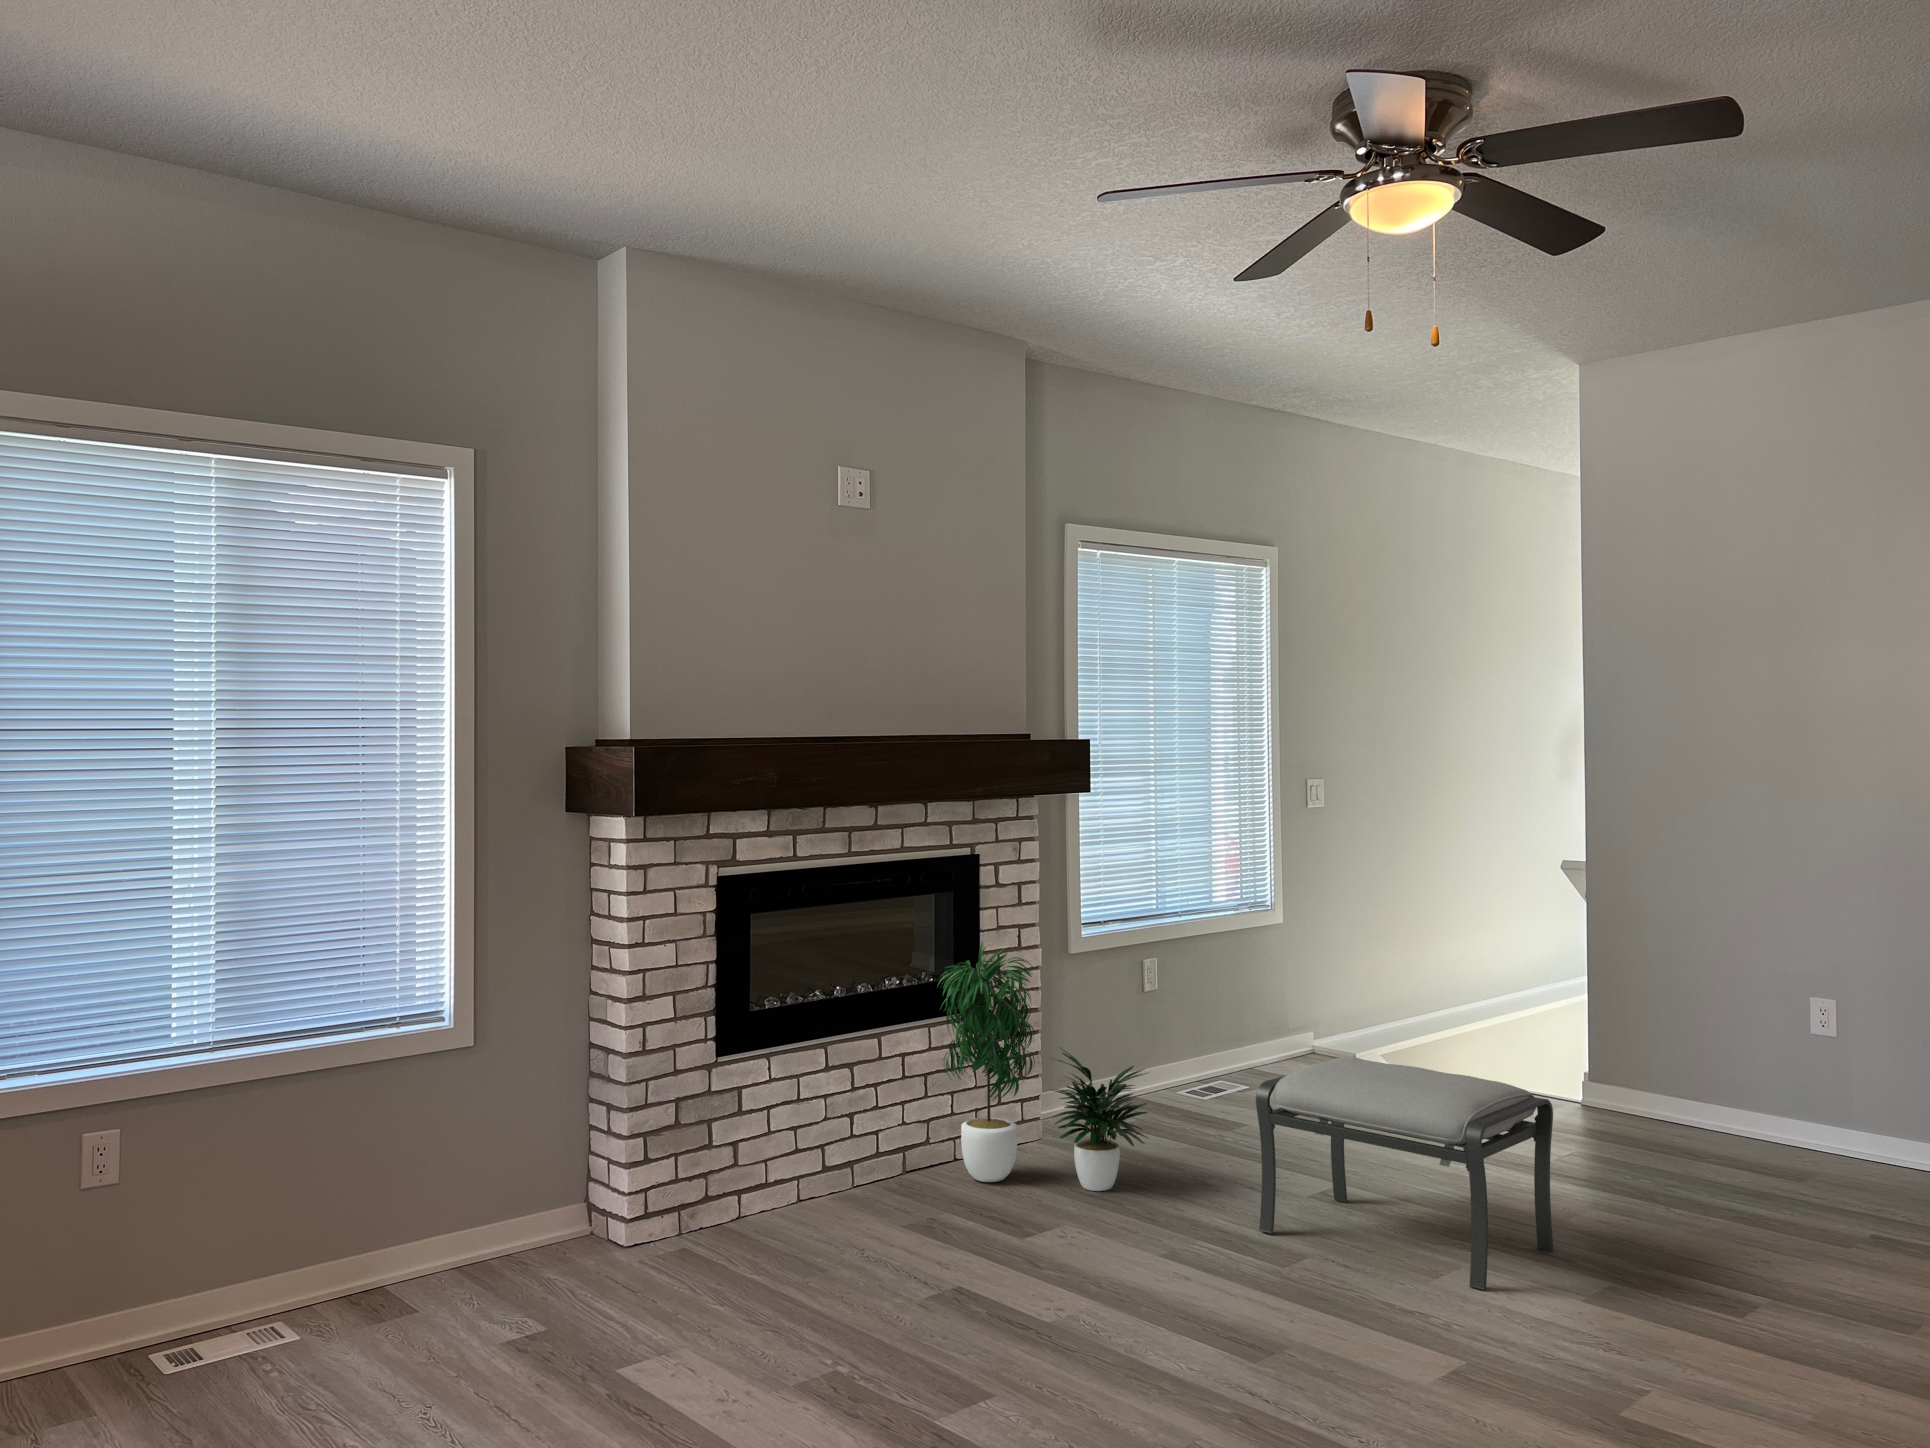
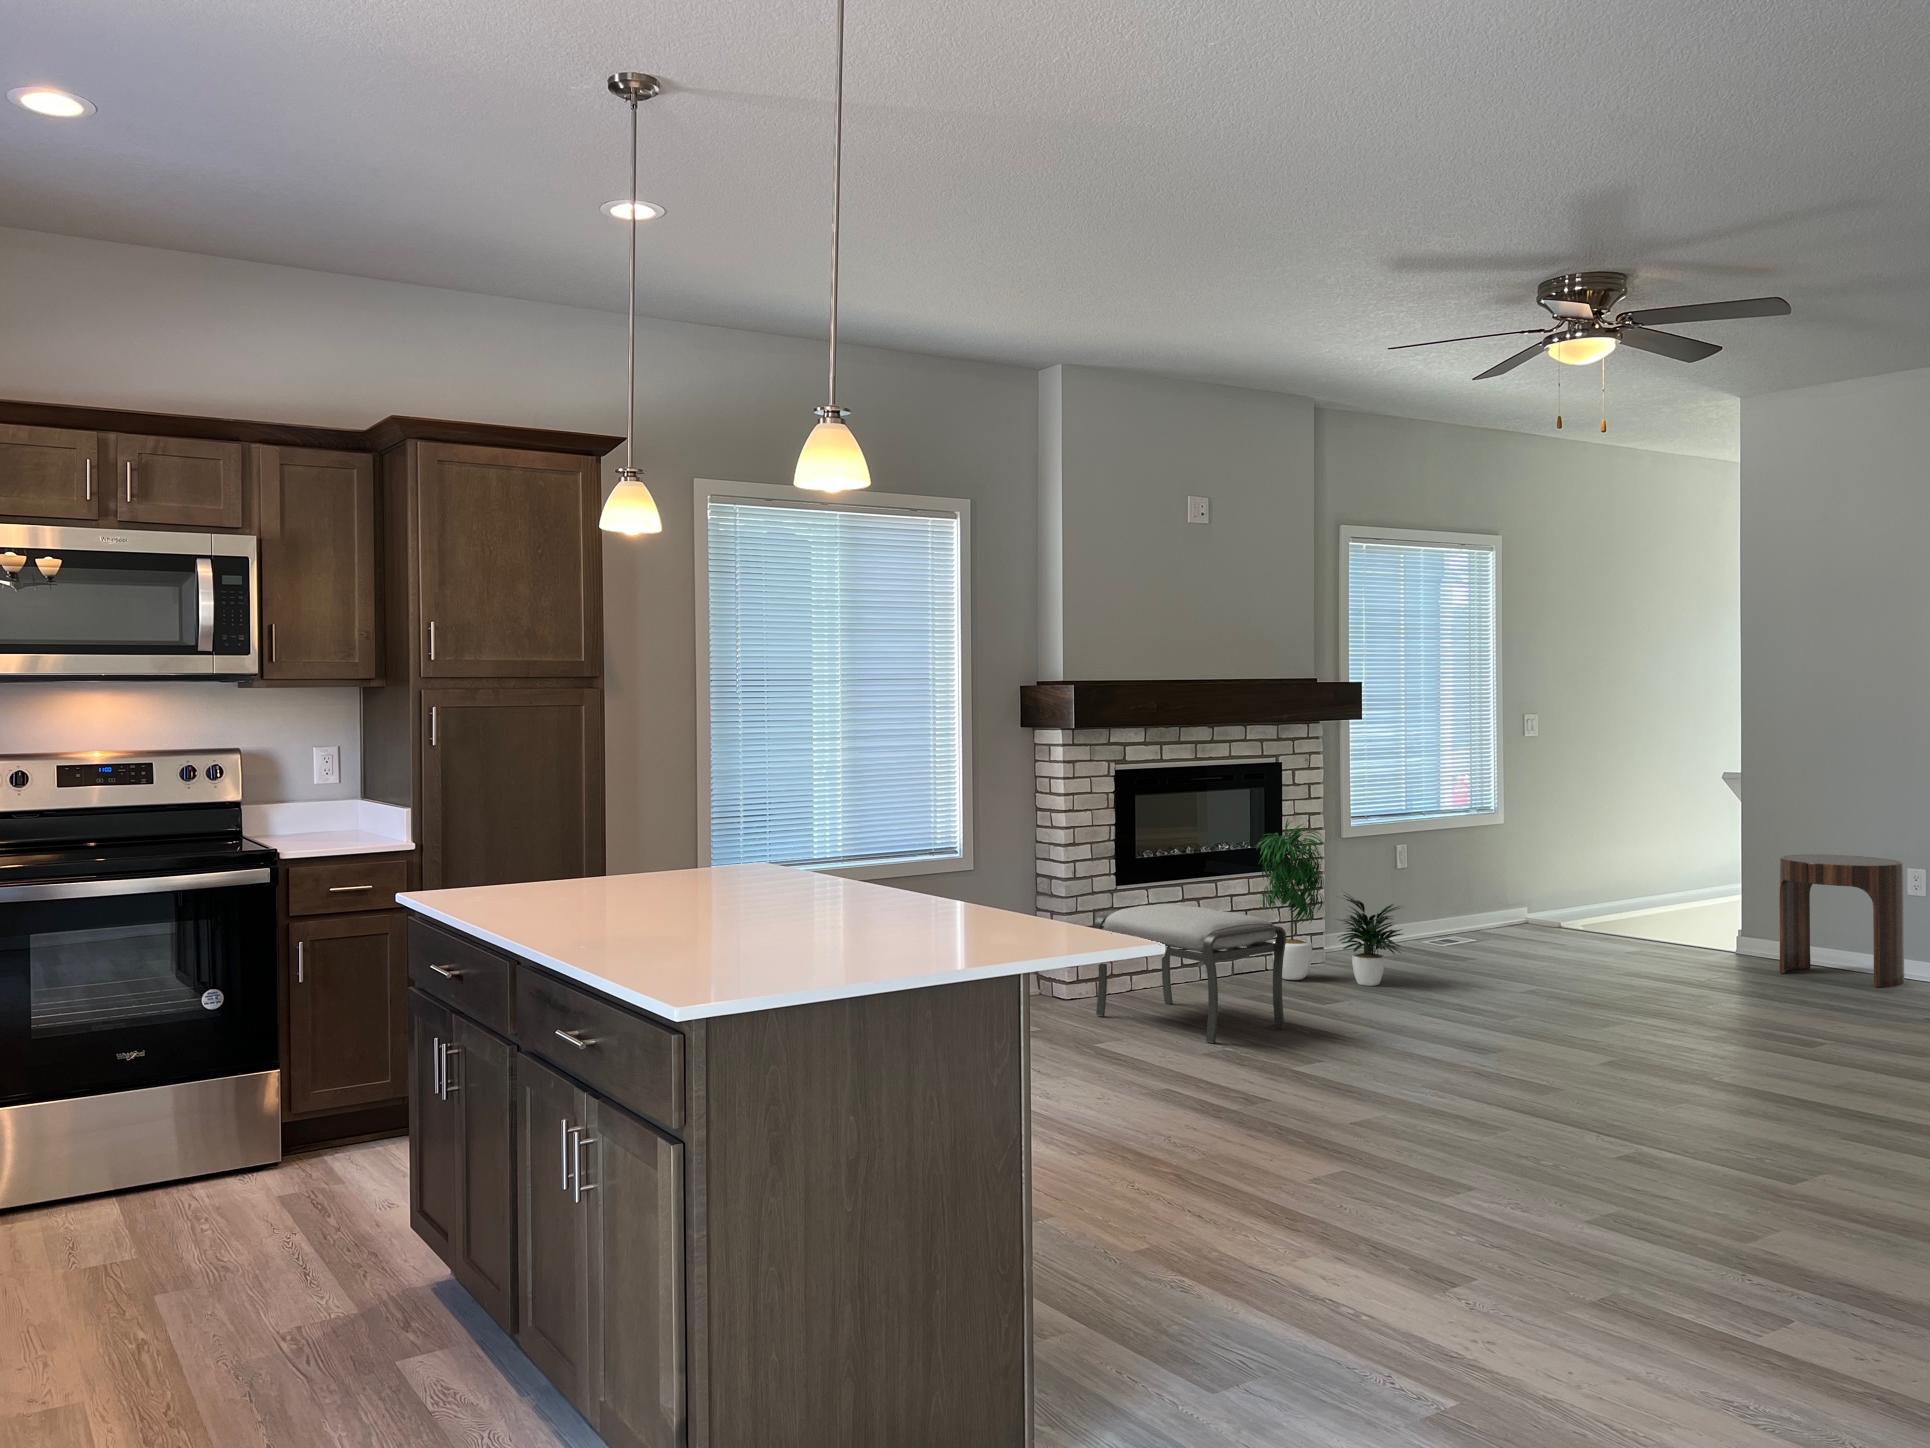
side table: none [1650,975,1818,1170] -> present [1779,854,1904,987]
ottoman: present [1256,1057,1554,1290] -> present [1094,904,1286,1043]

